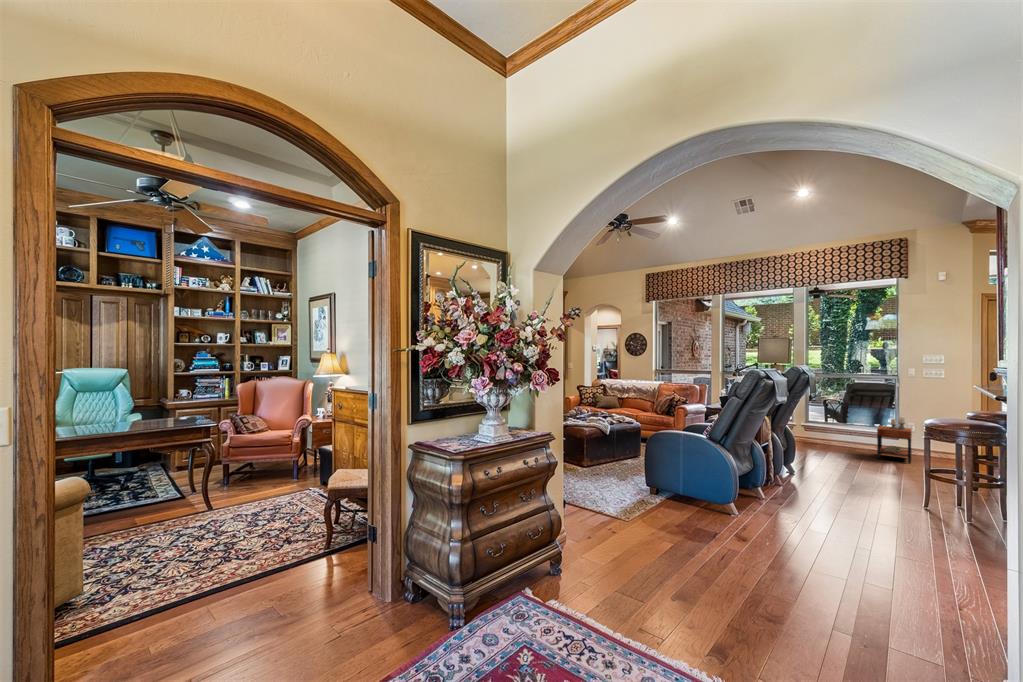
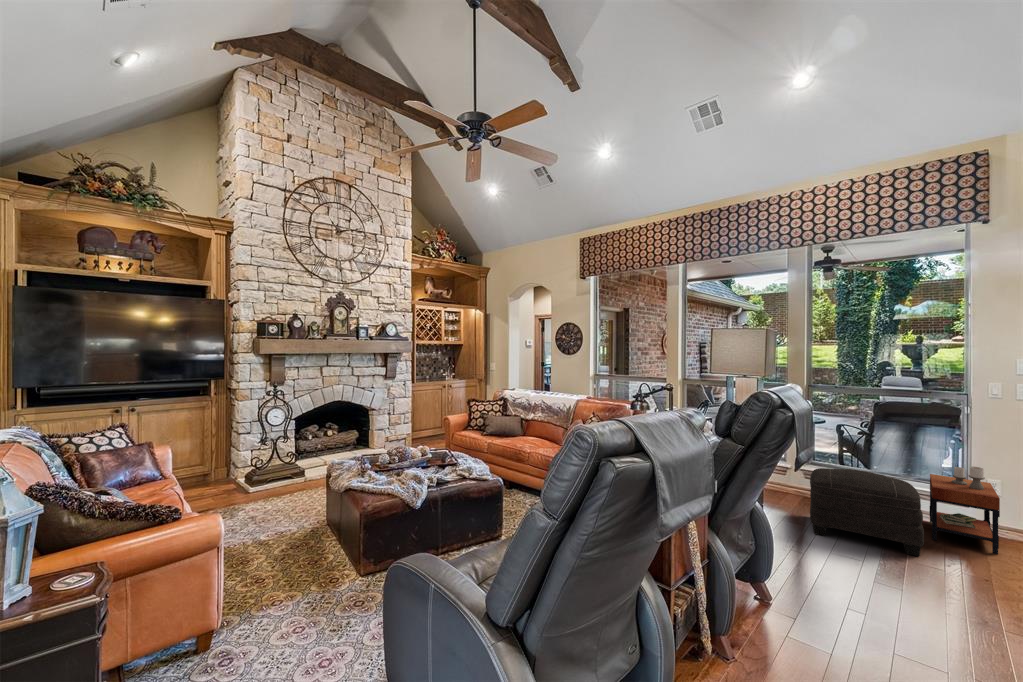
ottoman: none [809,421,870,463] -> present [810,468,924,556]

